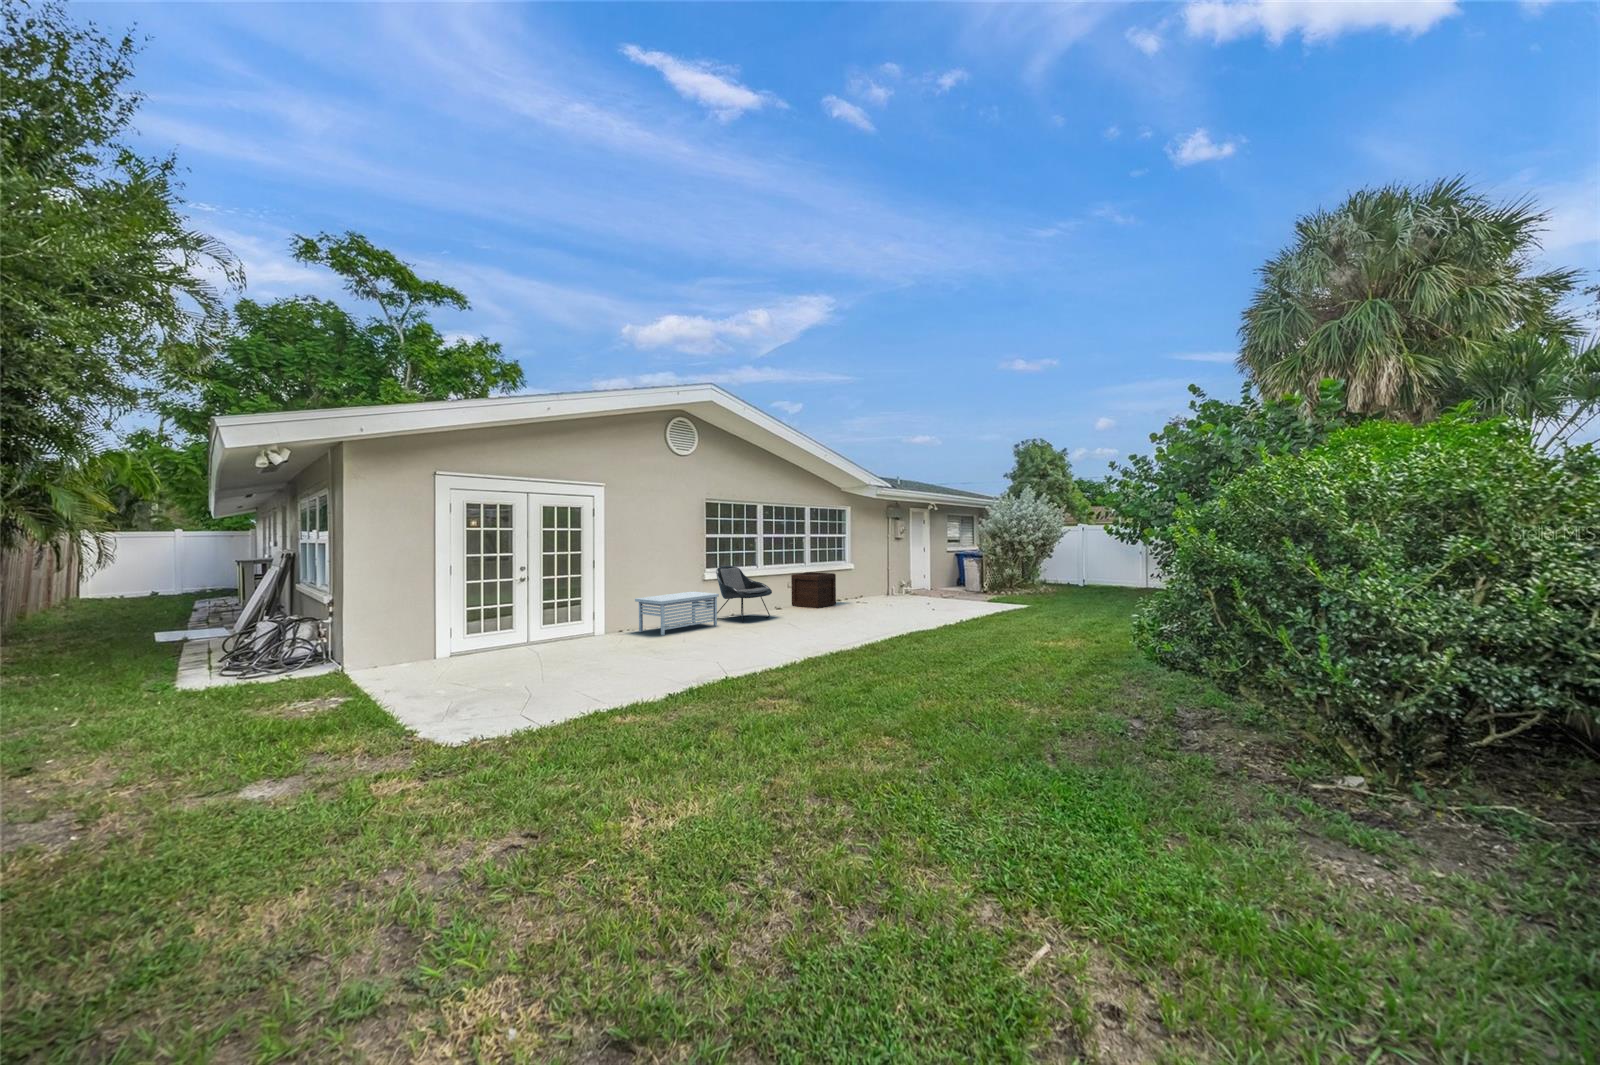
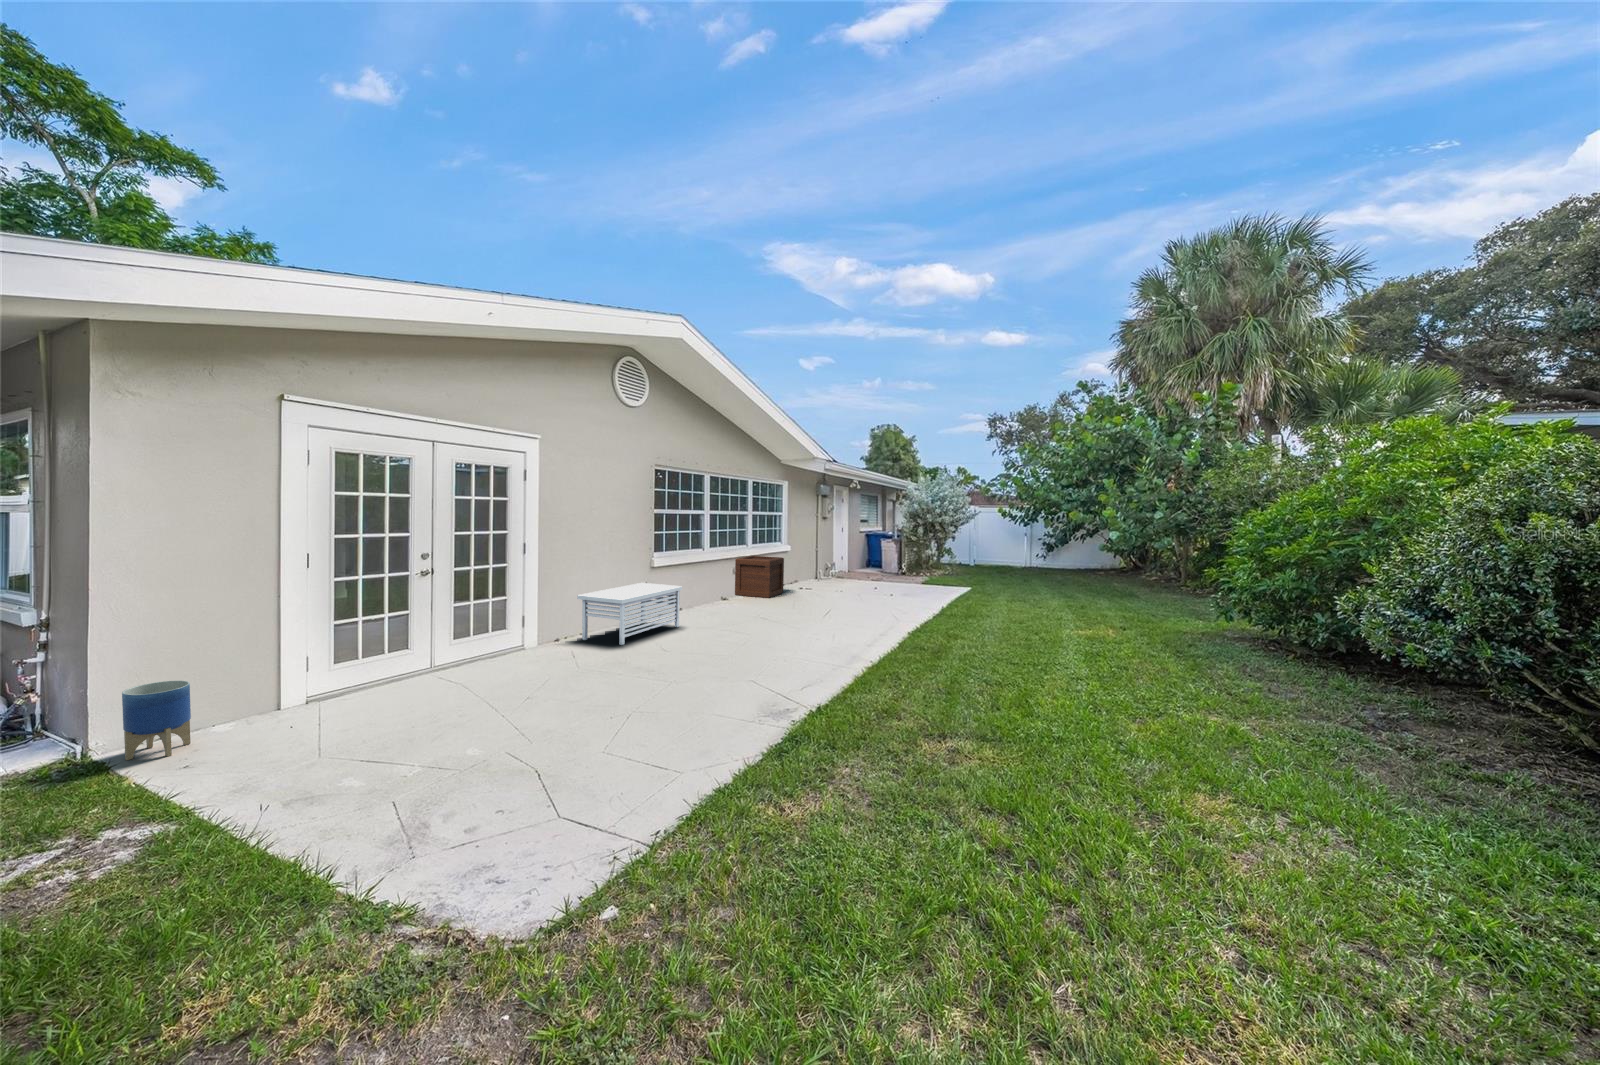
lounge chair: present [716,566,772,623] -> none [664,549,735,622]
planter: none [359,635,390,675] -> present [122,681,191,760]

